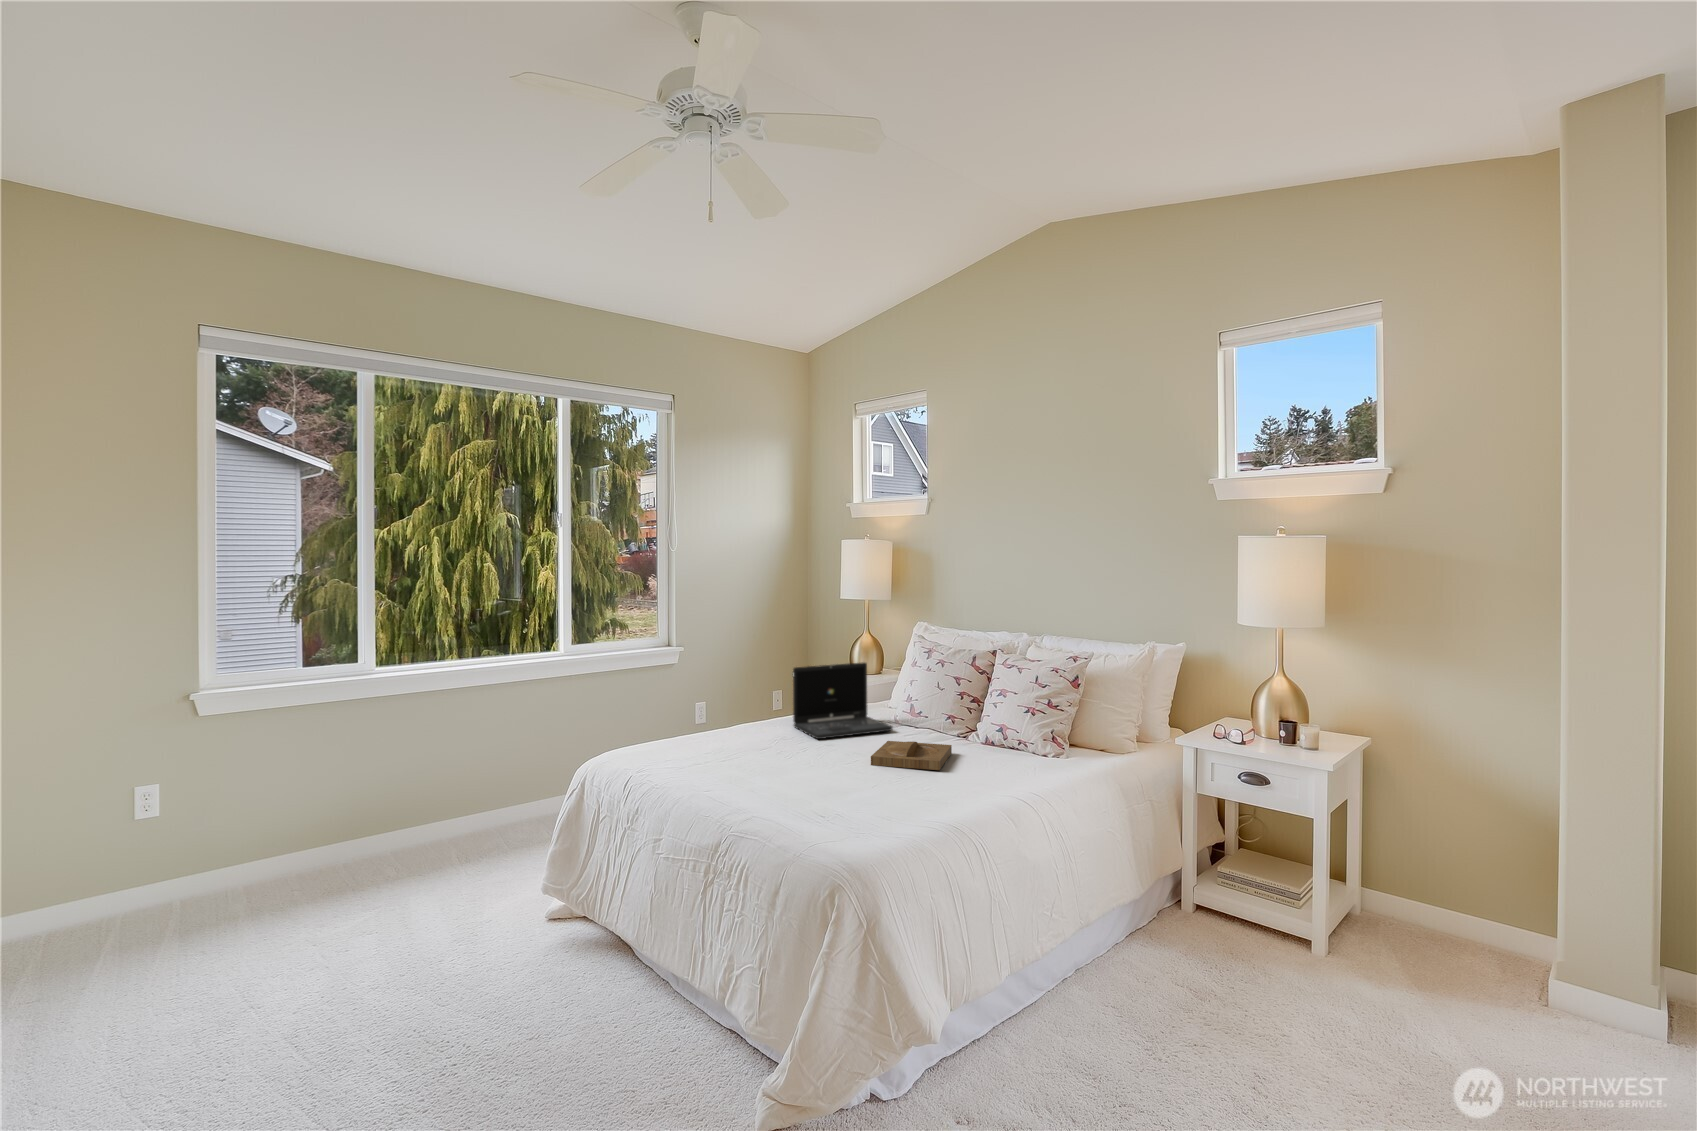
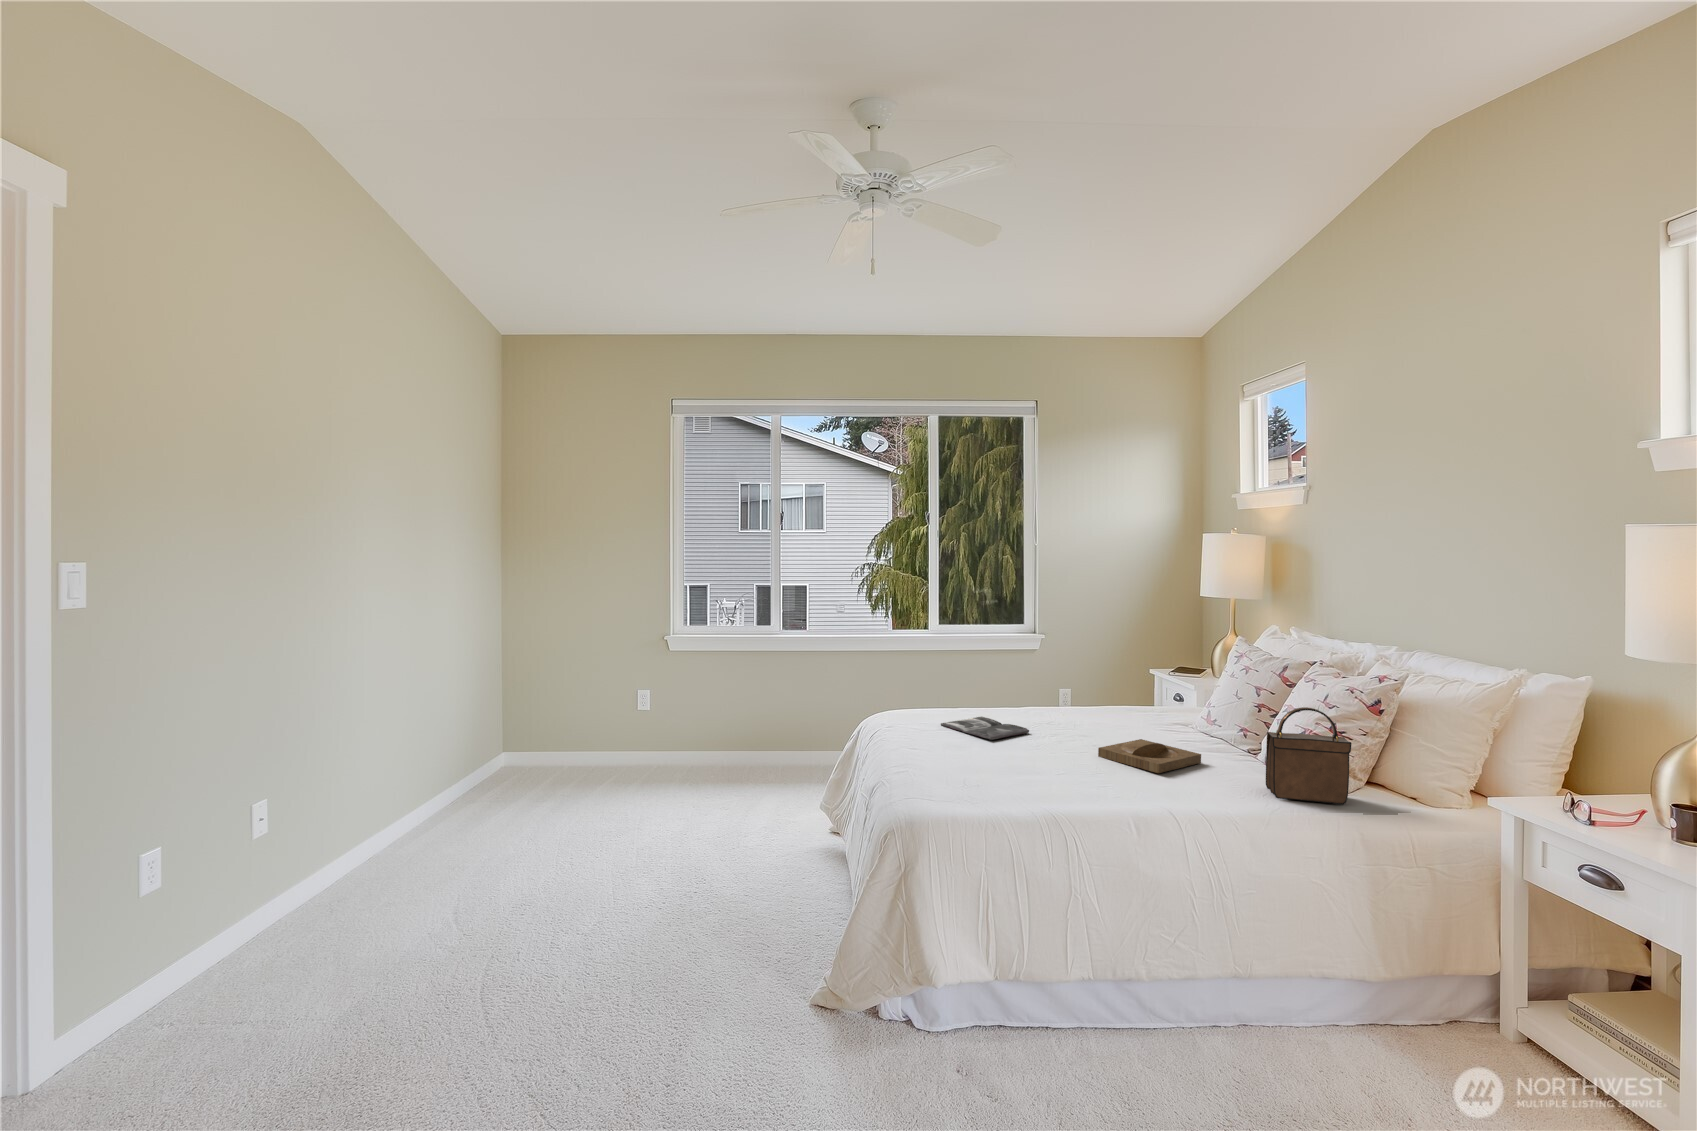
laptop: present [793,663,892,739] -> none [1075,656,1169,733]
handbag: none [1020,688,1086,772] -> present [1266,707,1351,804]
magazine: none [688,746,783,769] -> present [941,717,1029,740]

